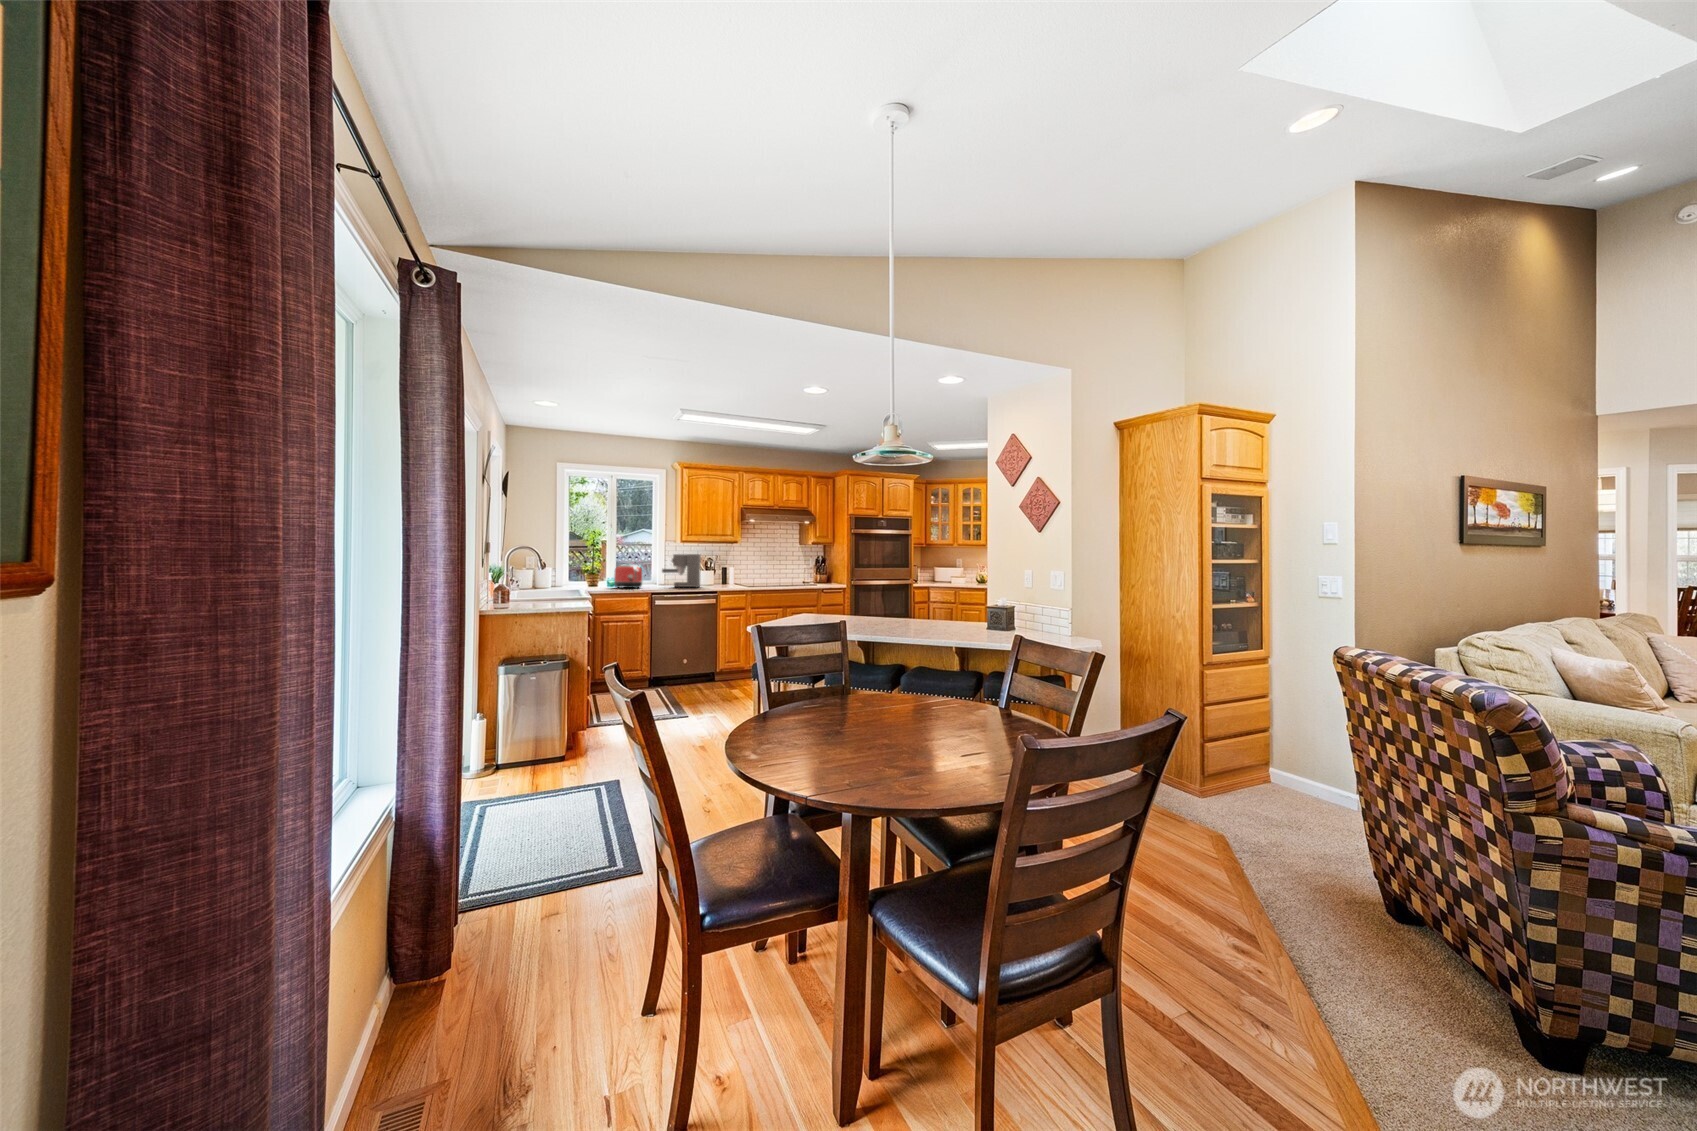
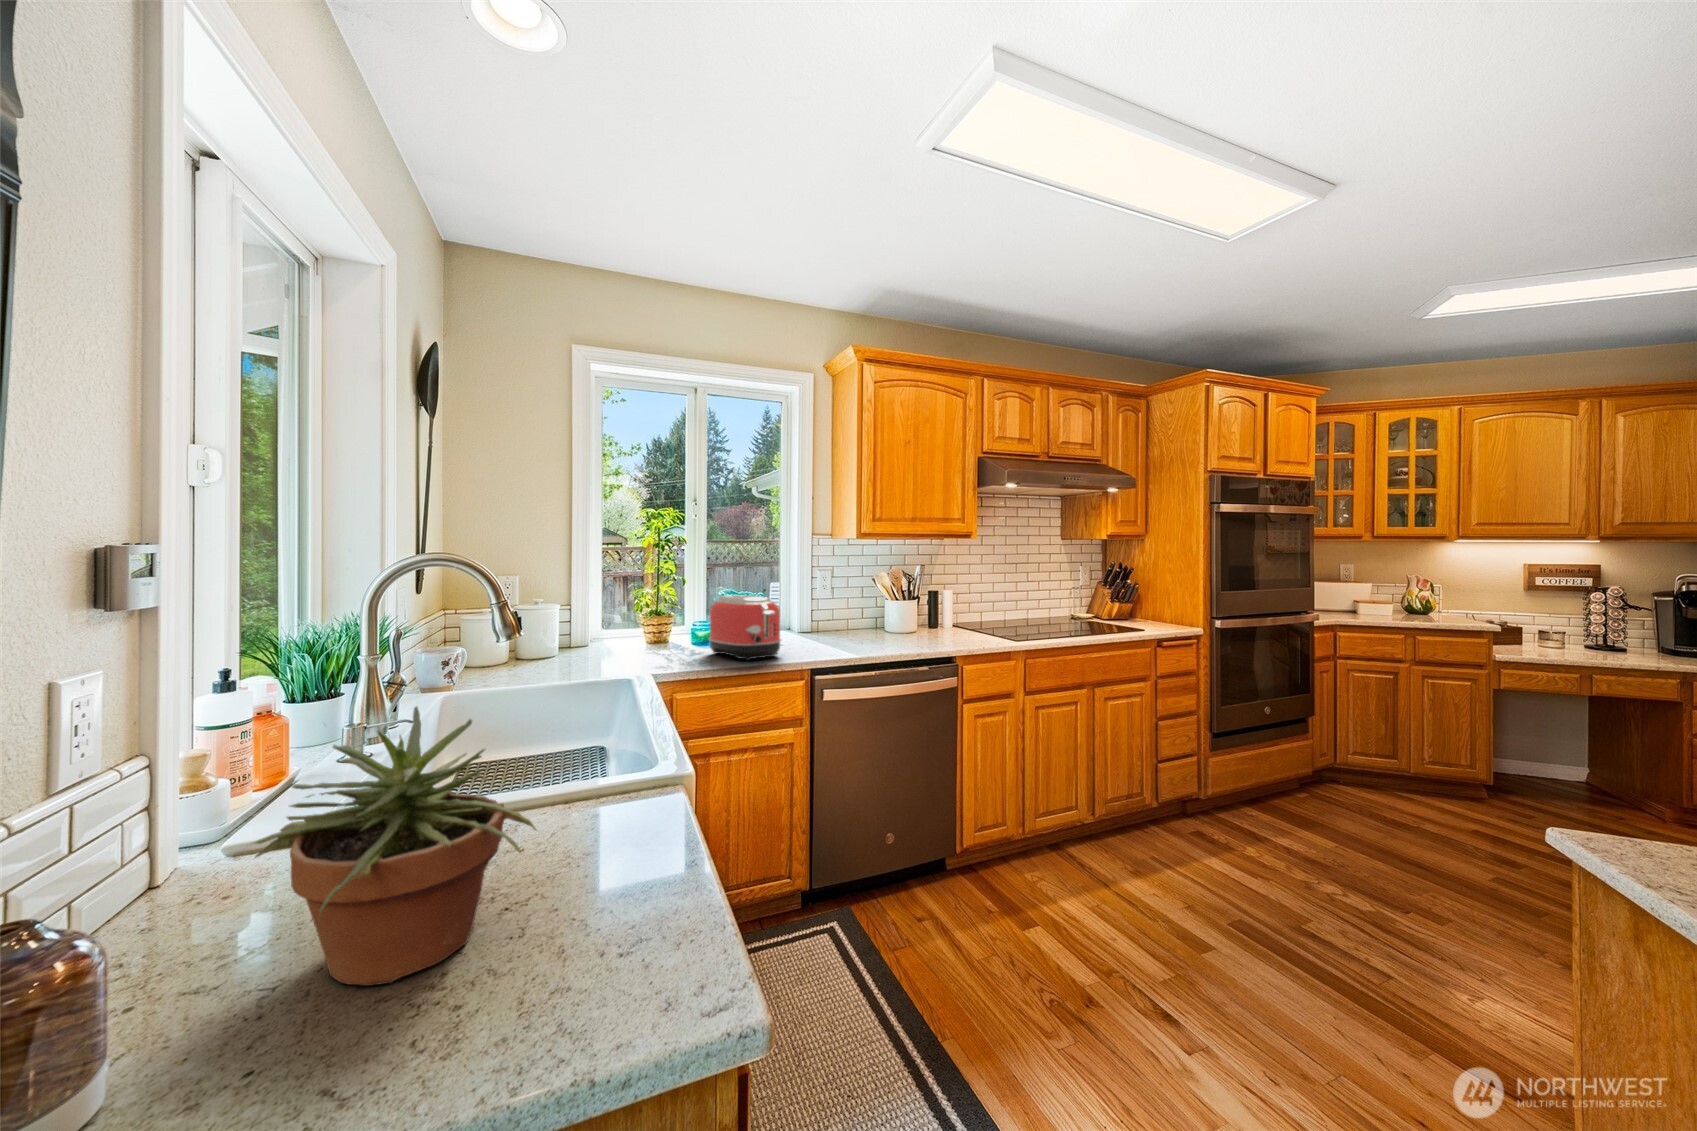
coffee maker: present [662,554,701,587] -> none [818,565,908,649]
potted plant: none [523,566,565,601] -> present [255,707,537,986]

